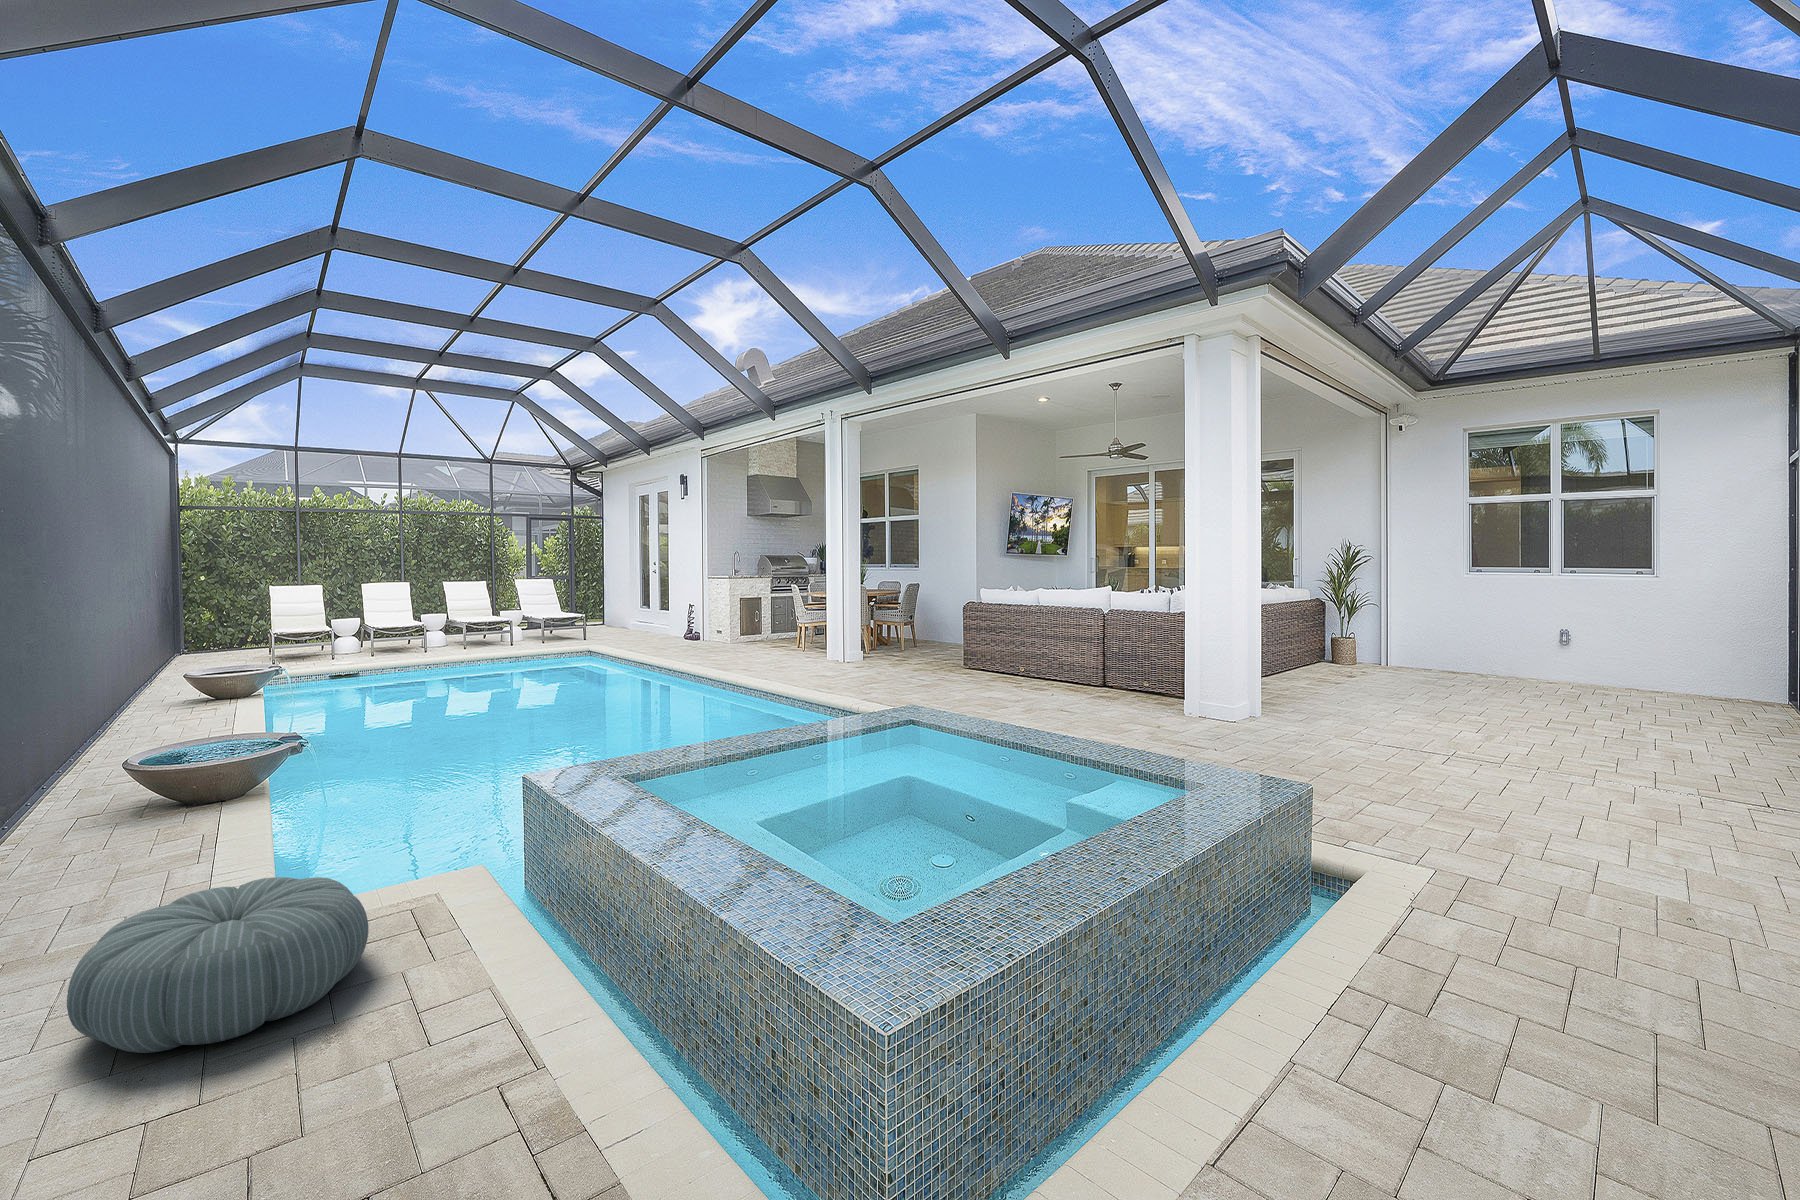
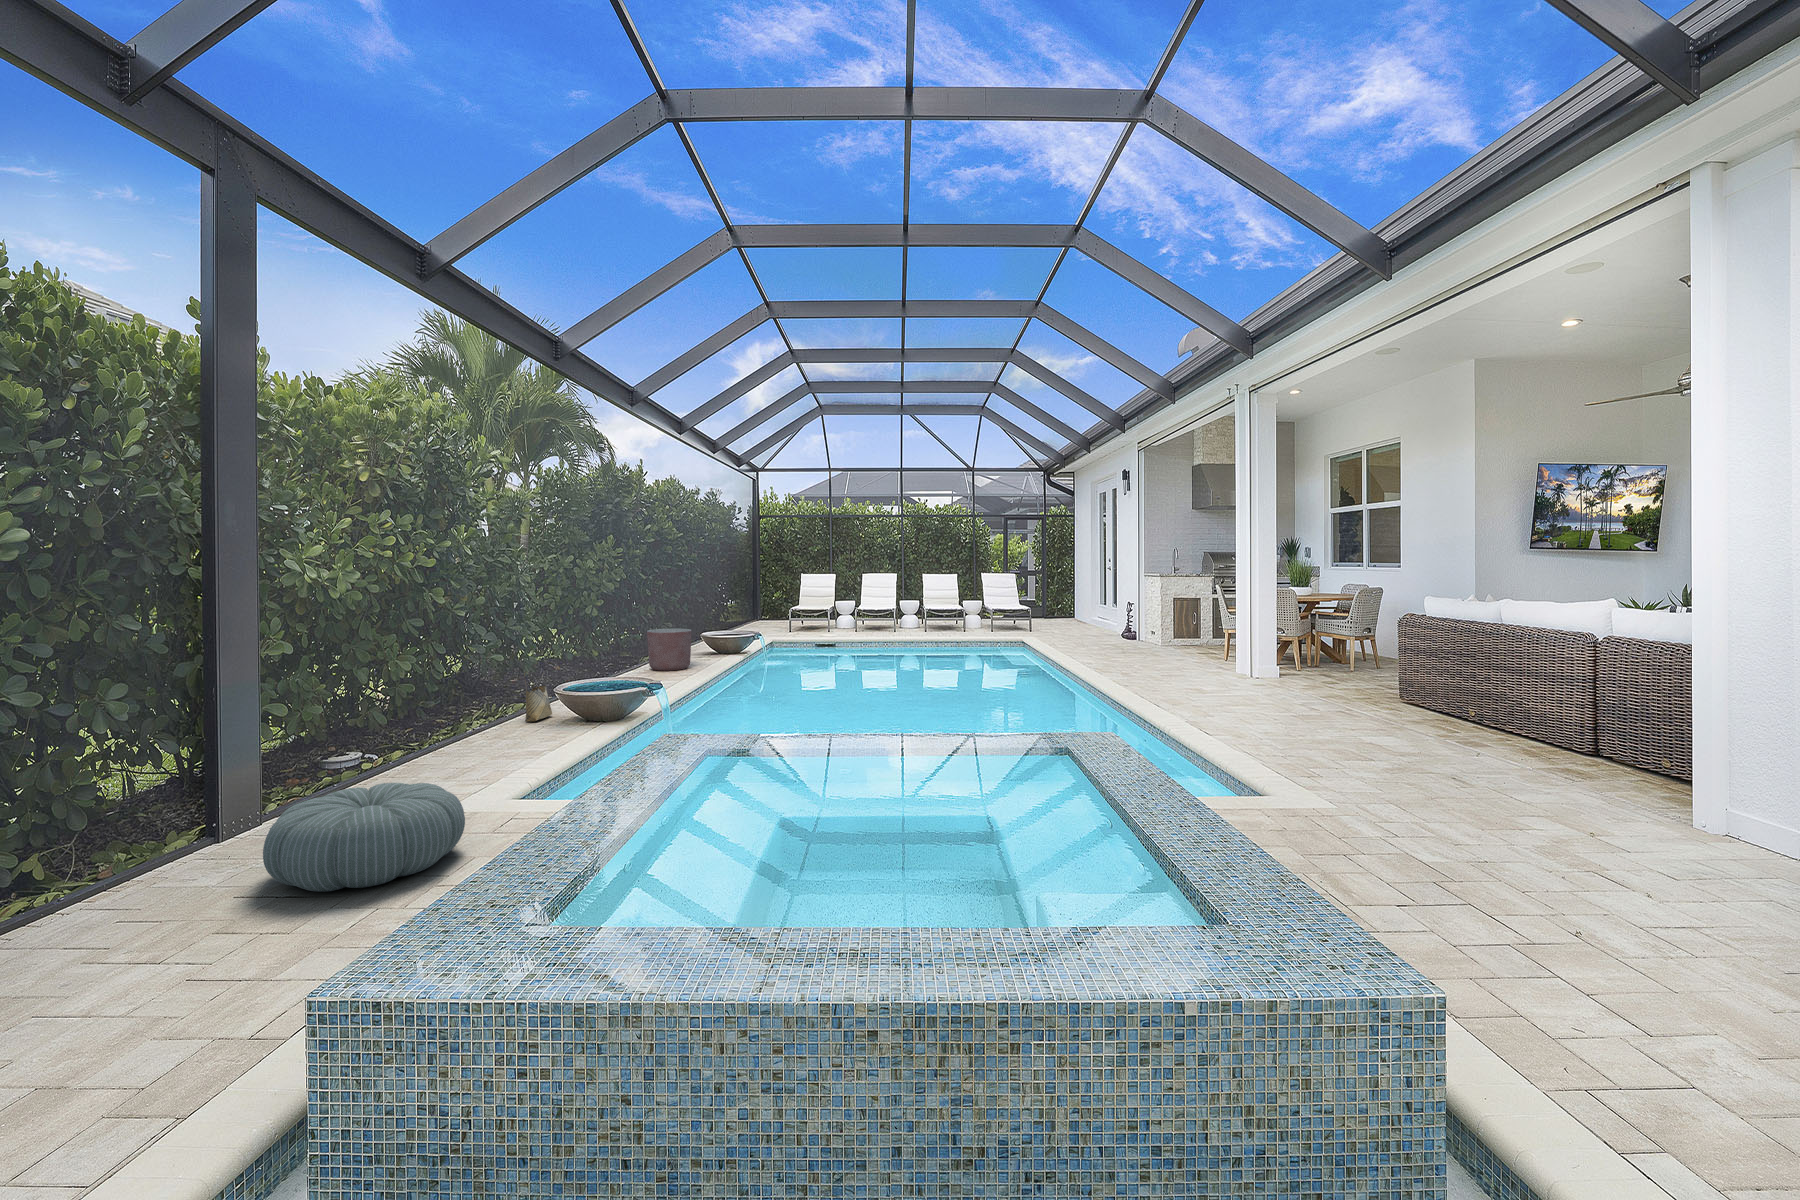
planter: none [108,667,192,730] -> present [647,629,692,671]
woven basket: none [28,739,79,821] -> present [524,672,552,722]

